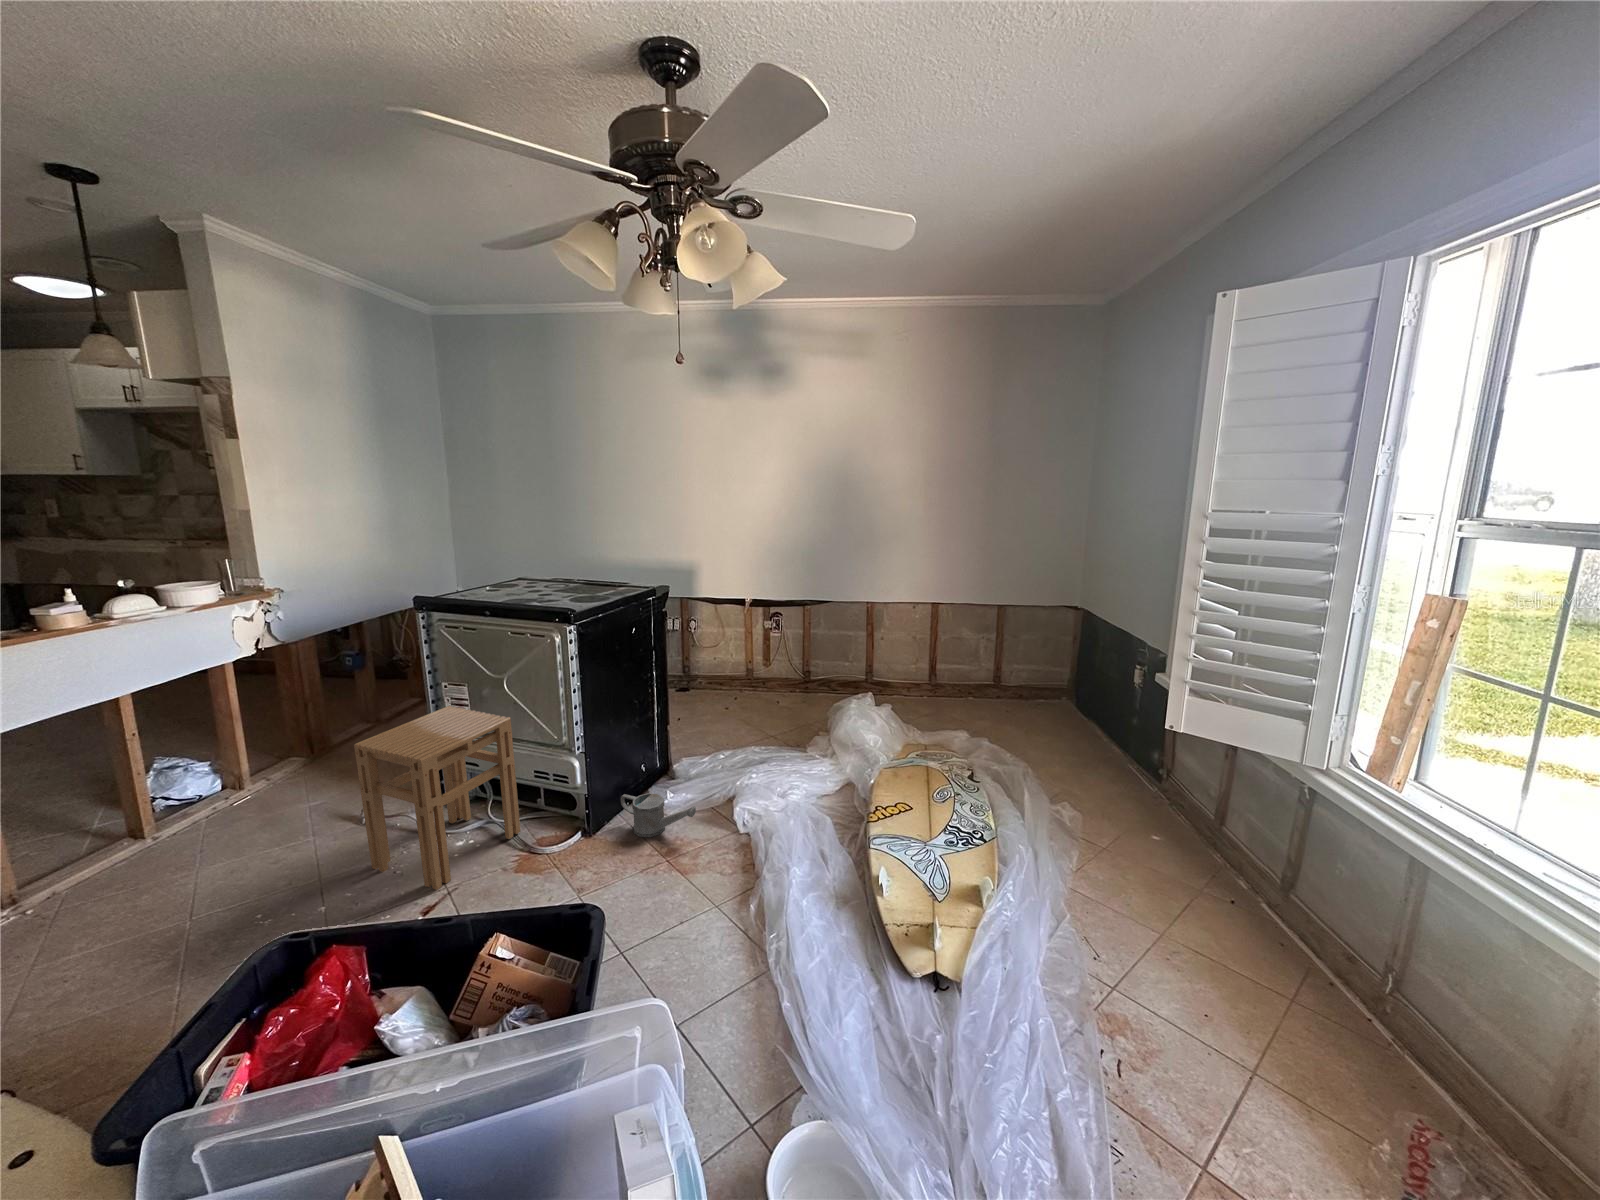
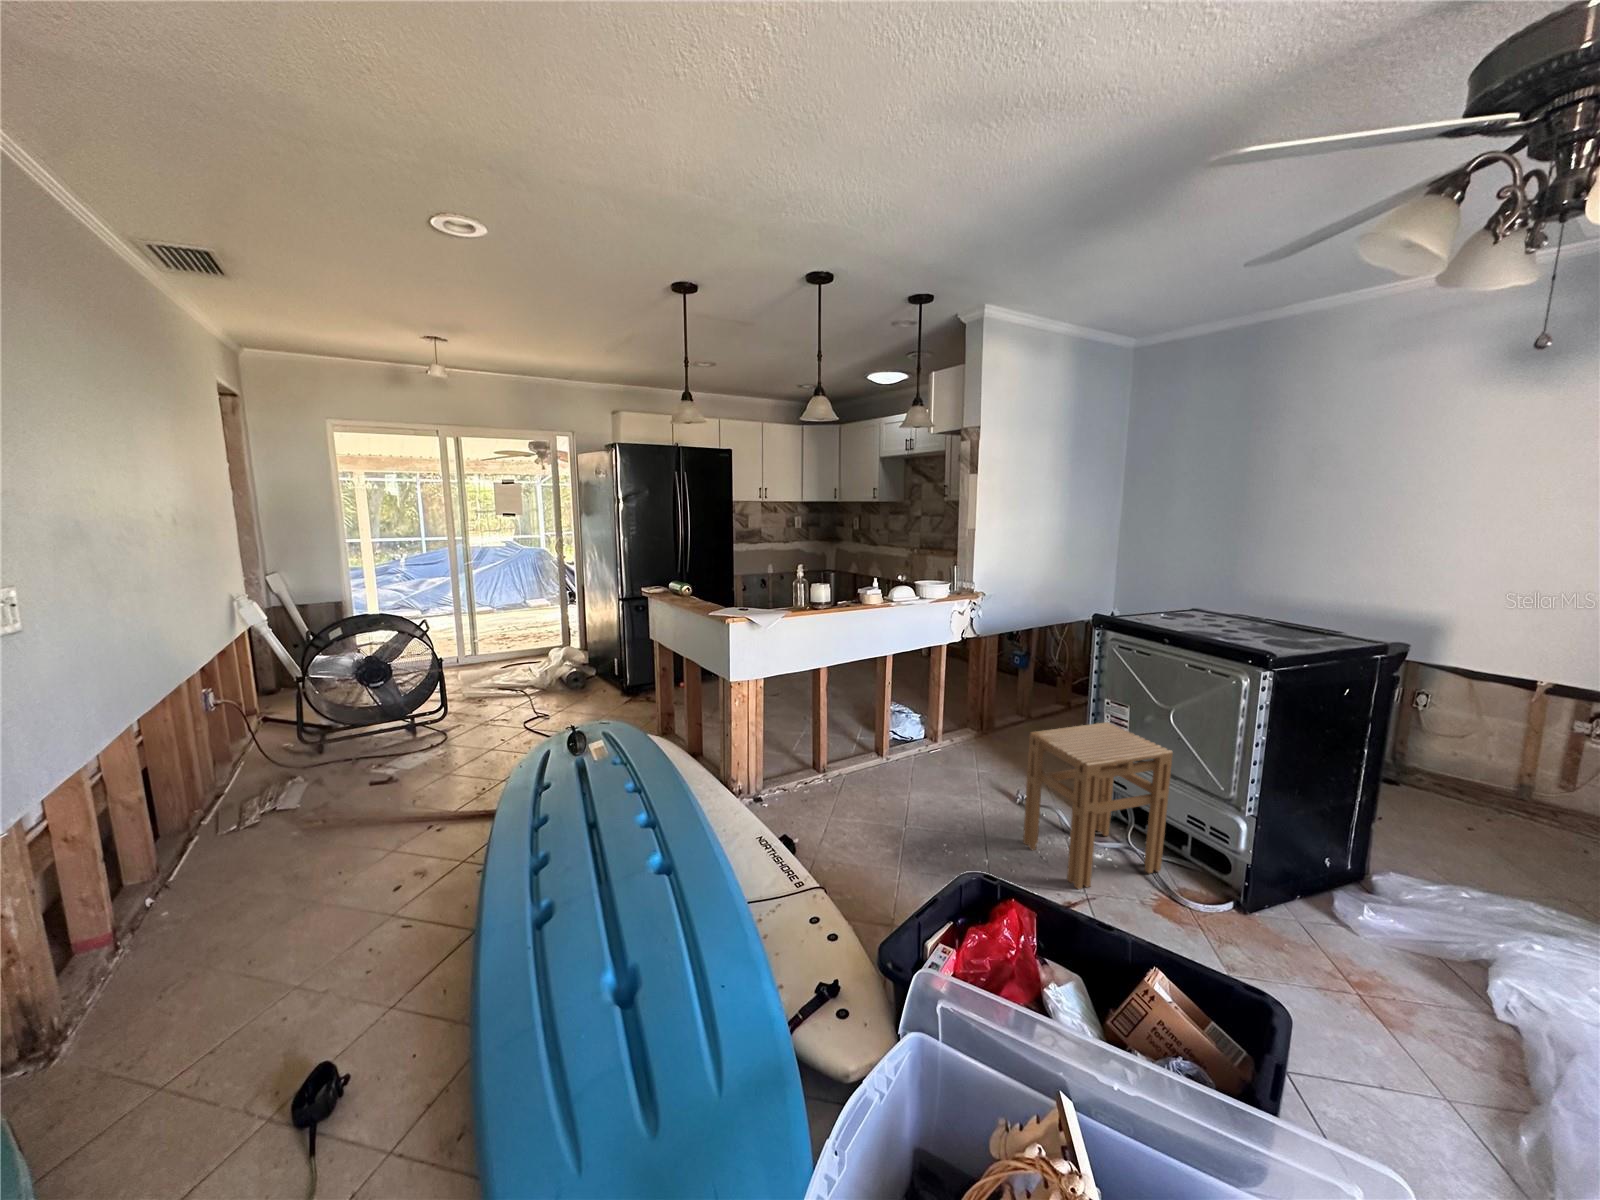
watering can: present [621,793,696,837] -> none [1294,885,1425,961]

